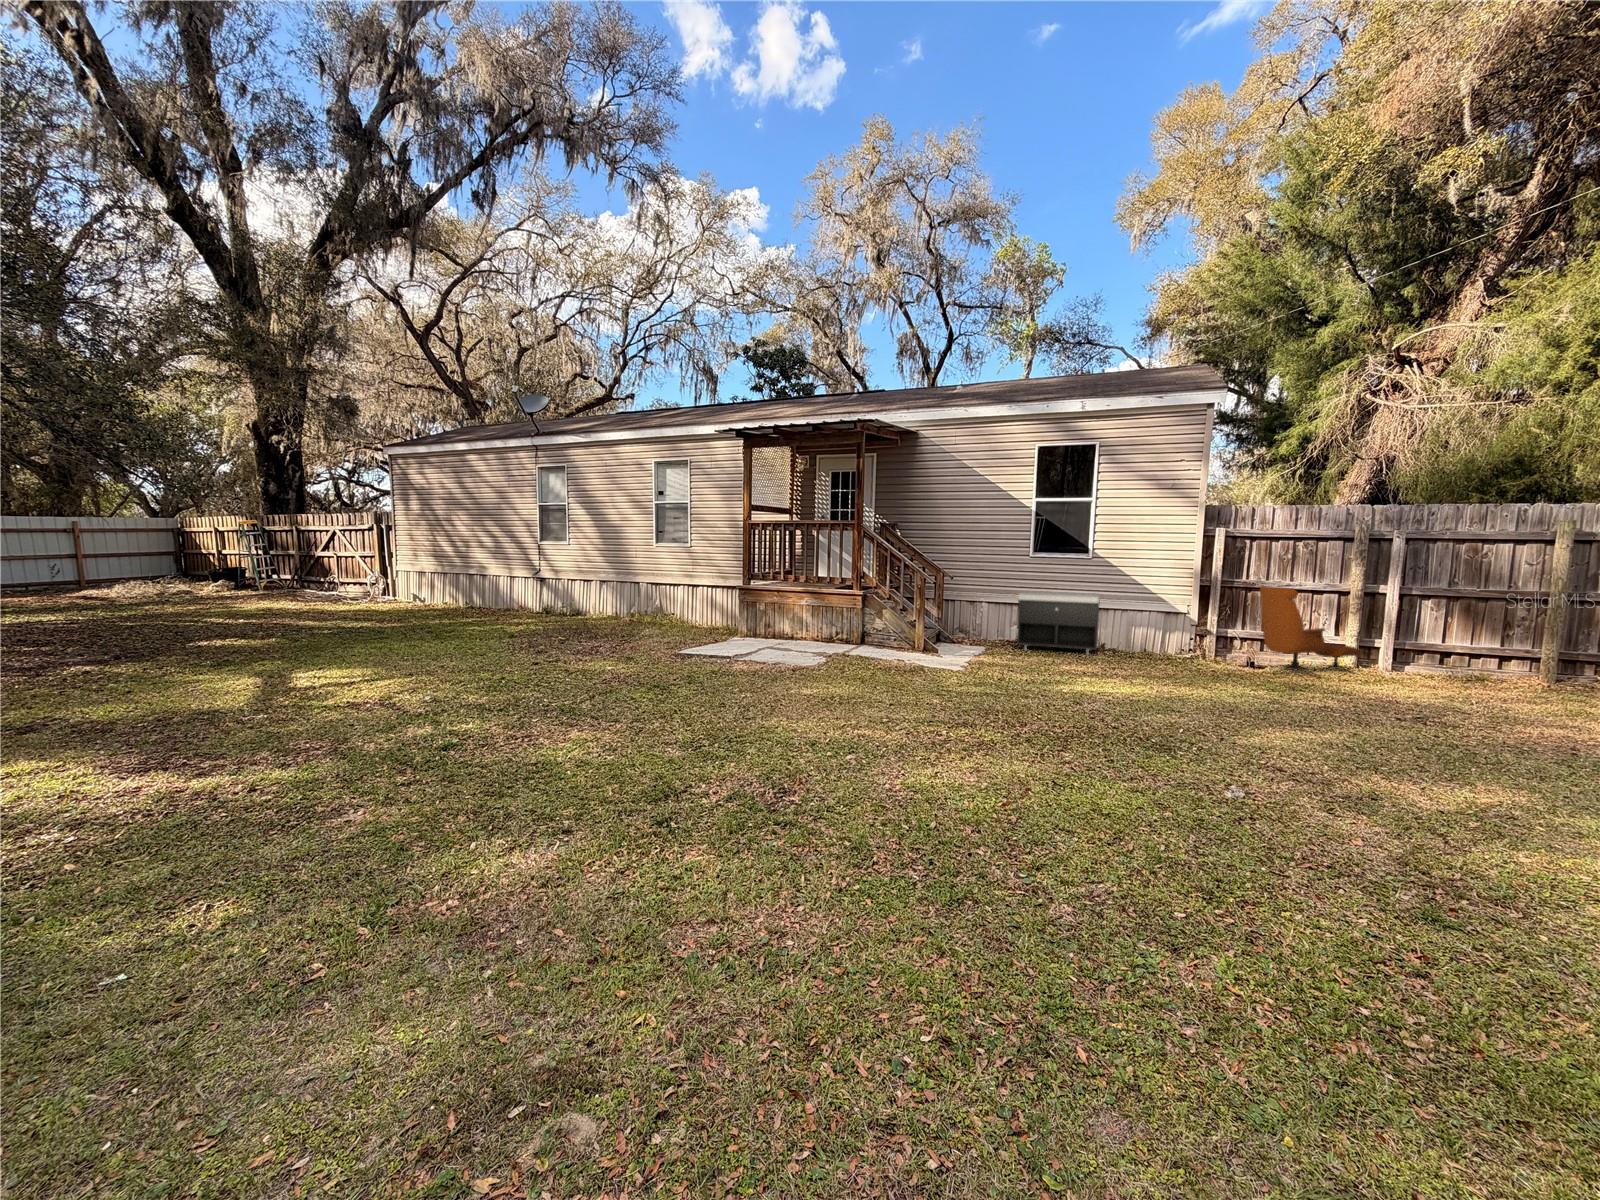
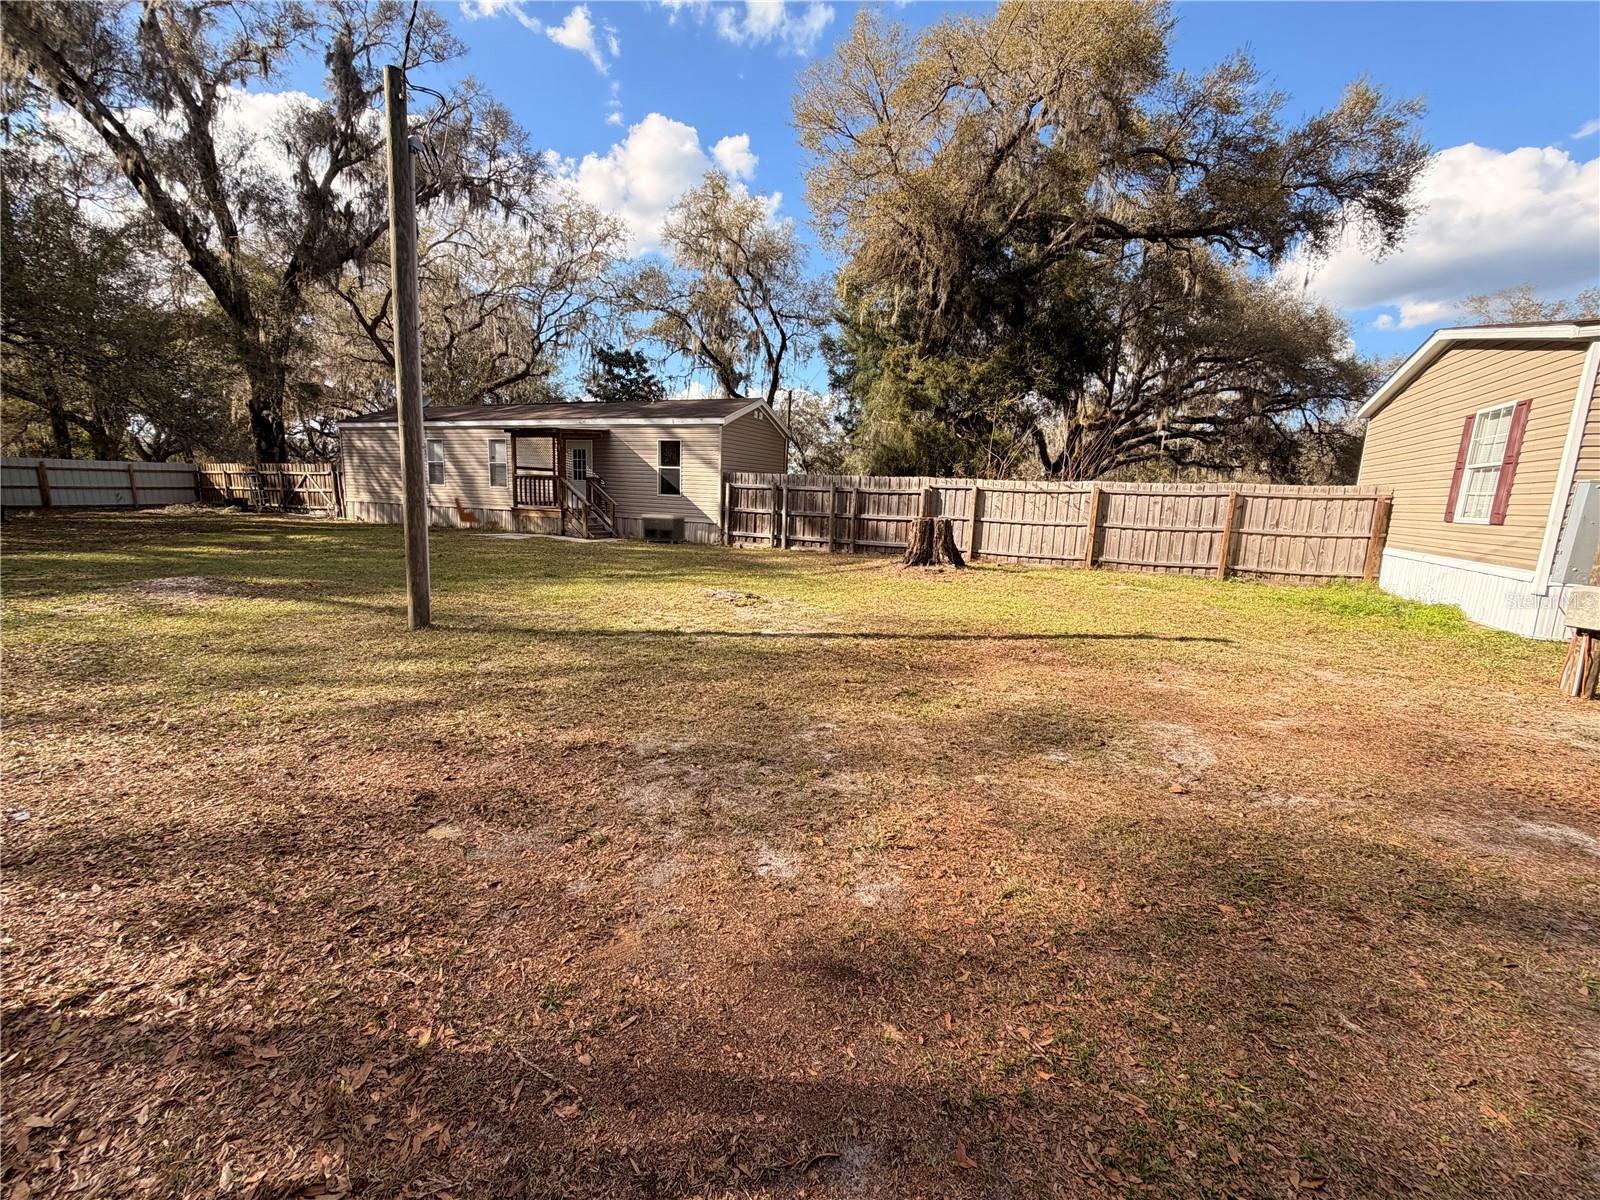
lounge chair: present [1260,586,1360,678] -> present [454,497,500,530]

